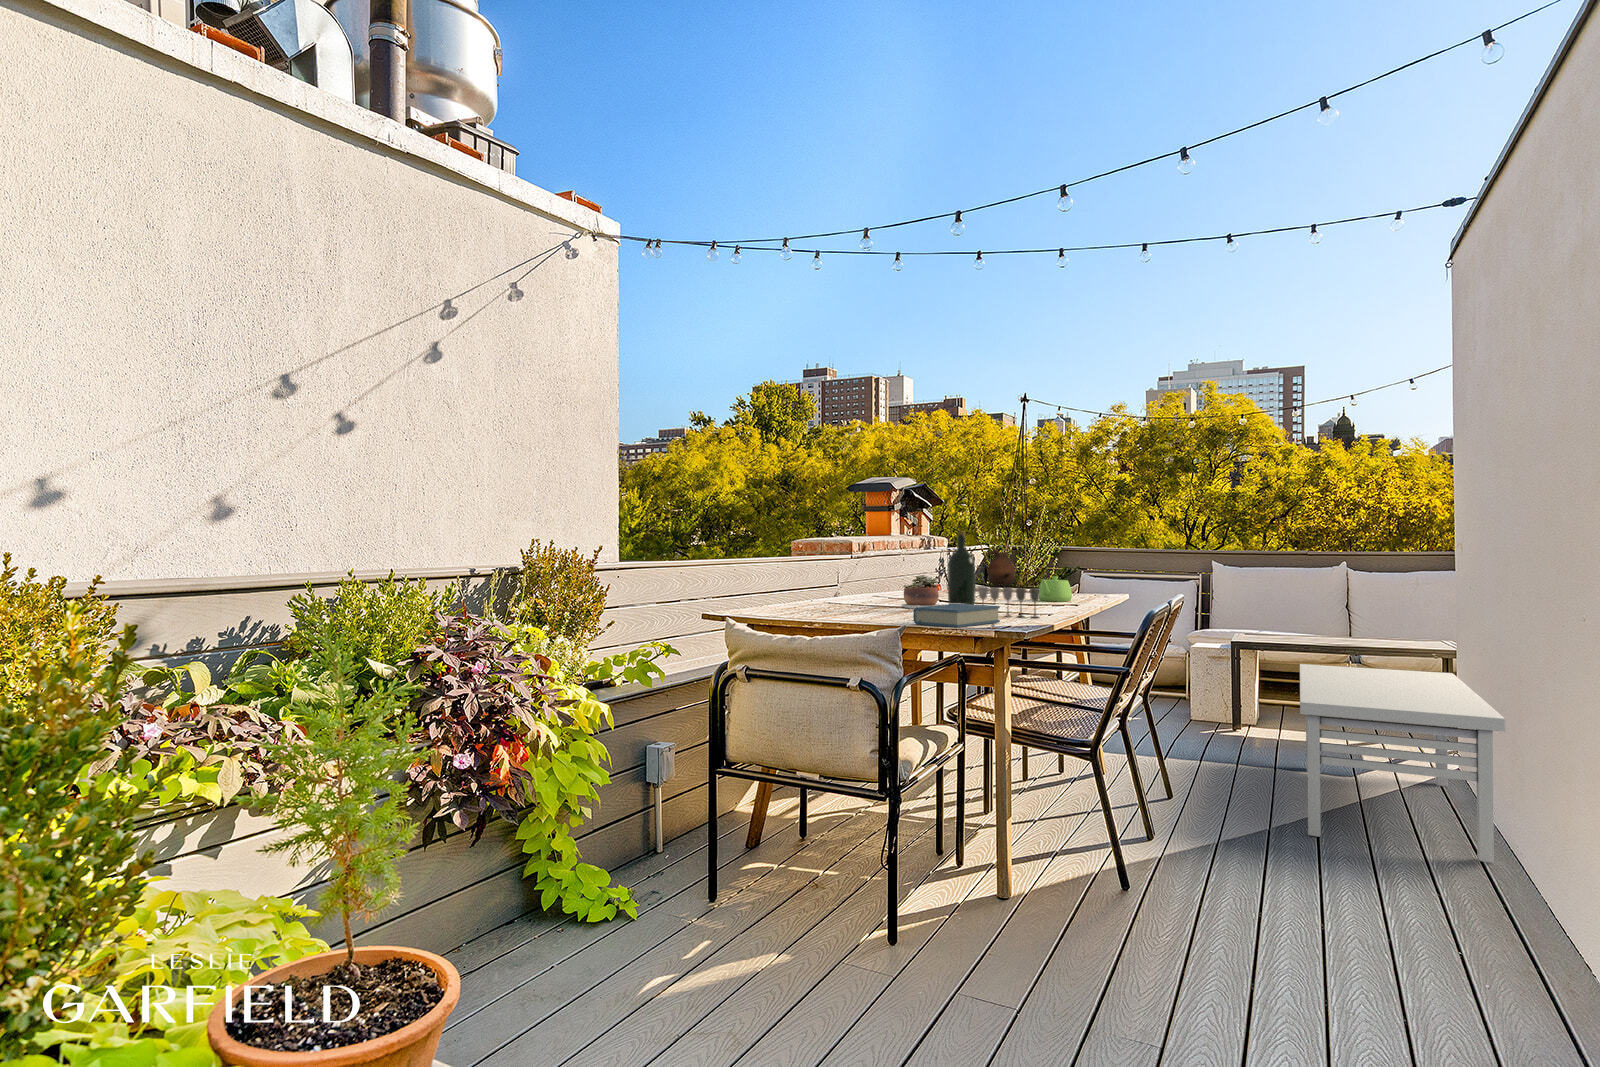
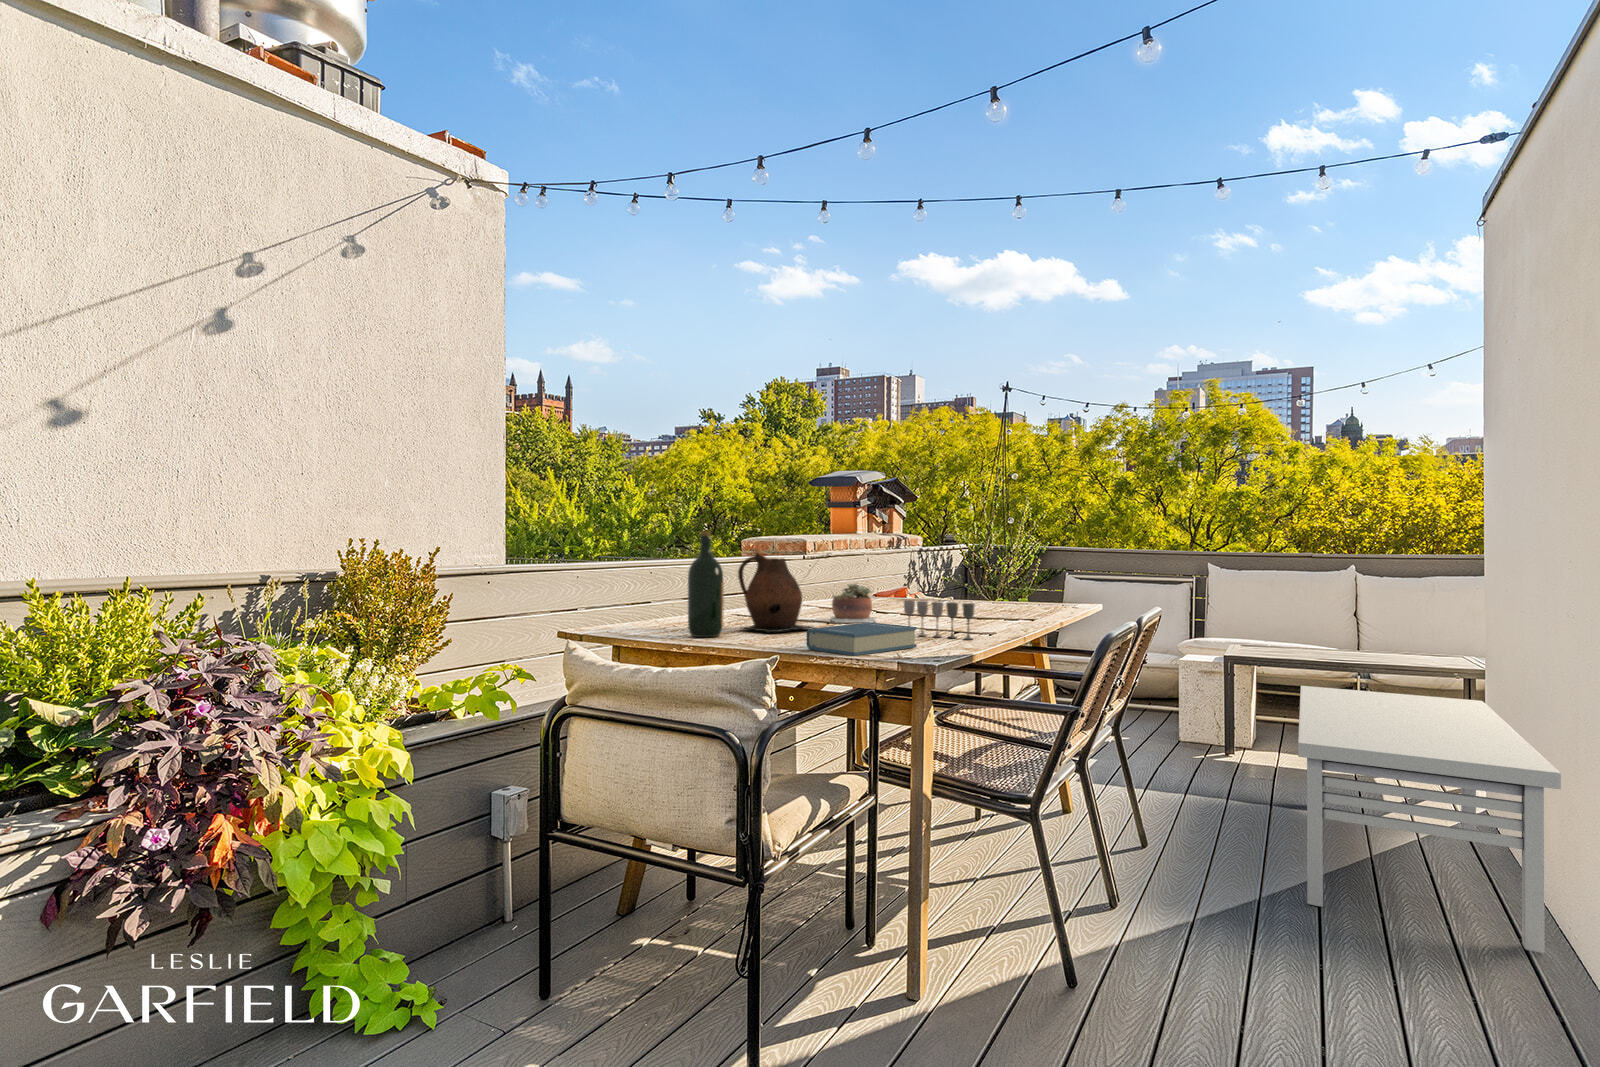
wine bottle: present [948,531,975,604] -> present [688,531,724,637]
ceramic pitcher: present [984,548,1019,587] -> present [738,549,814,633]
teapot: present [1039,576,1072,602] -> none [997,584,1036,613]

